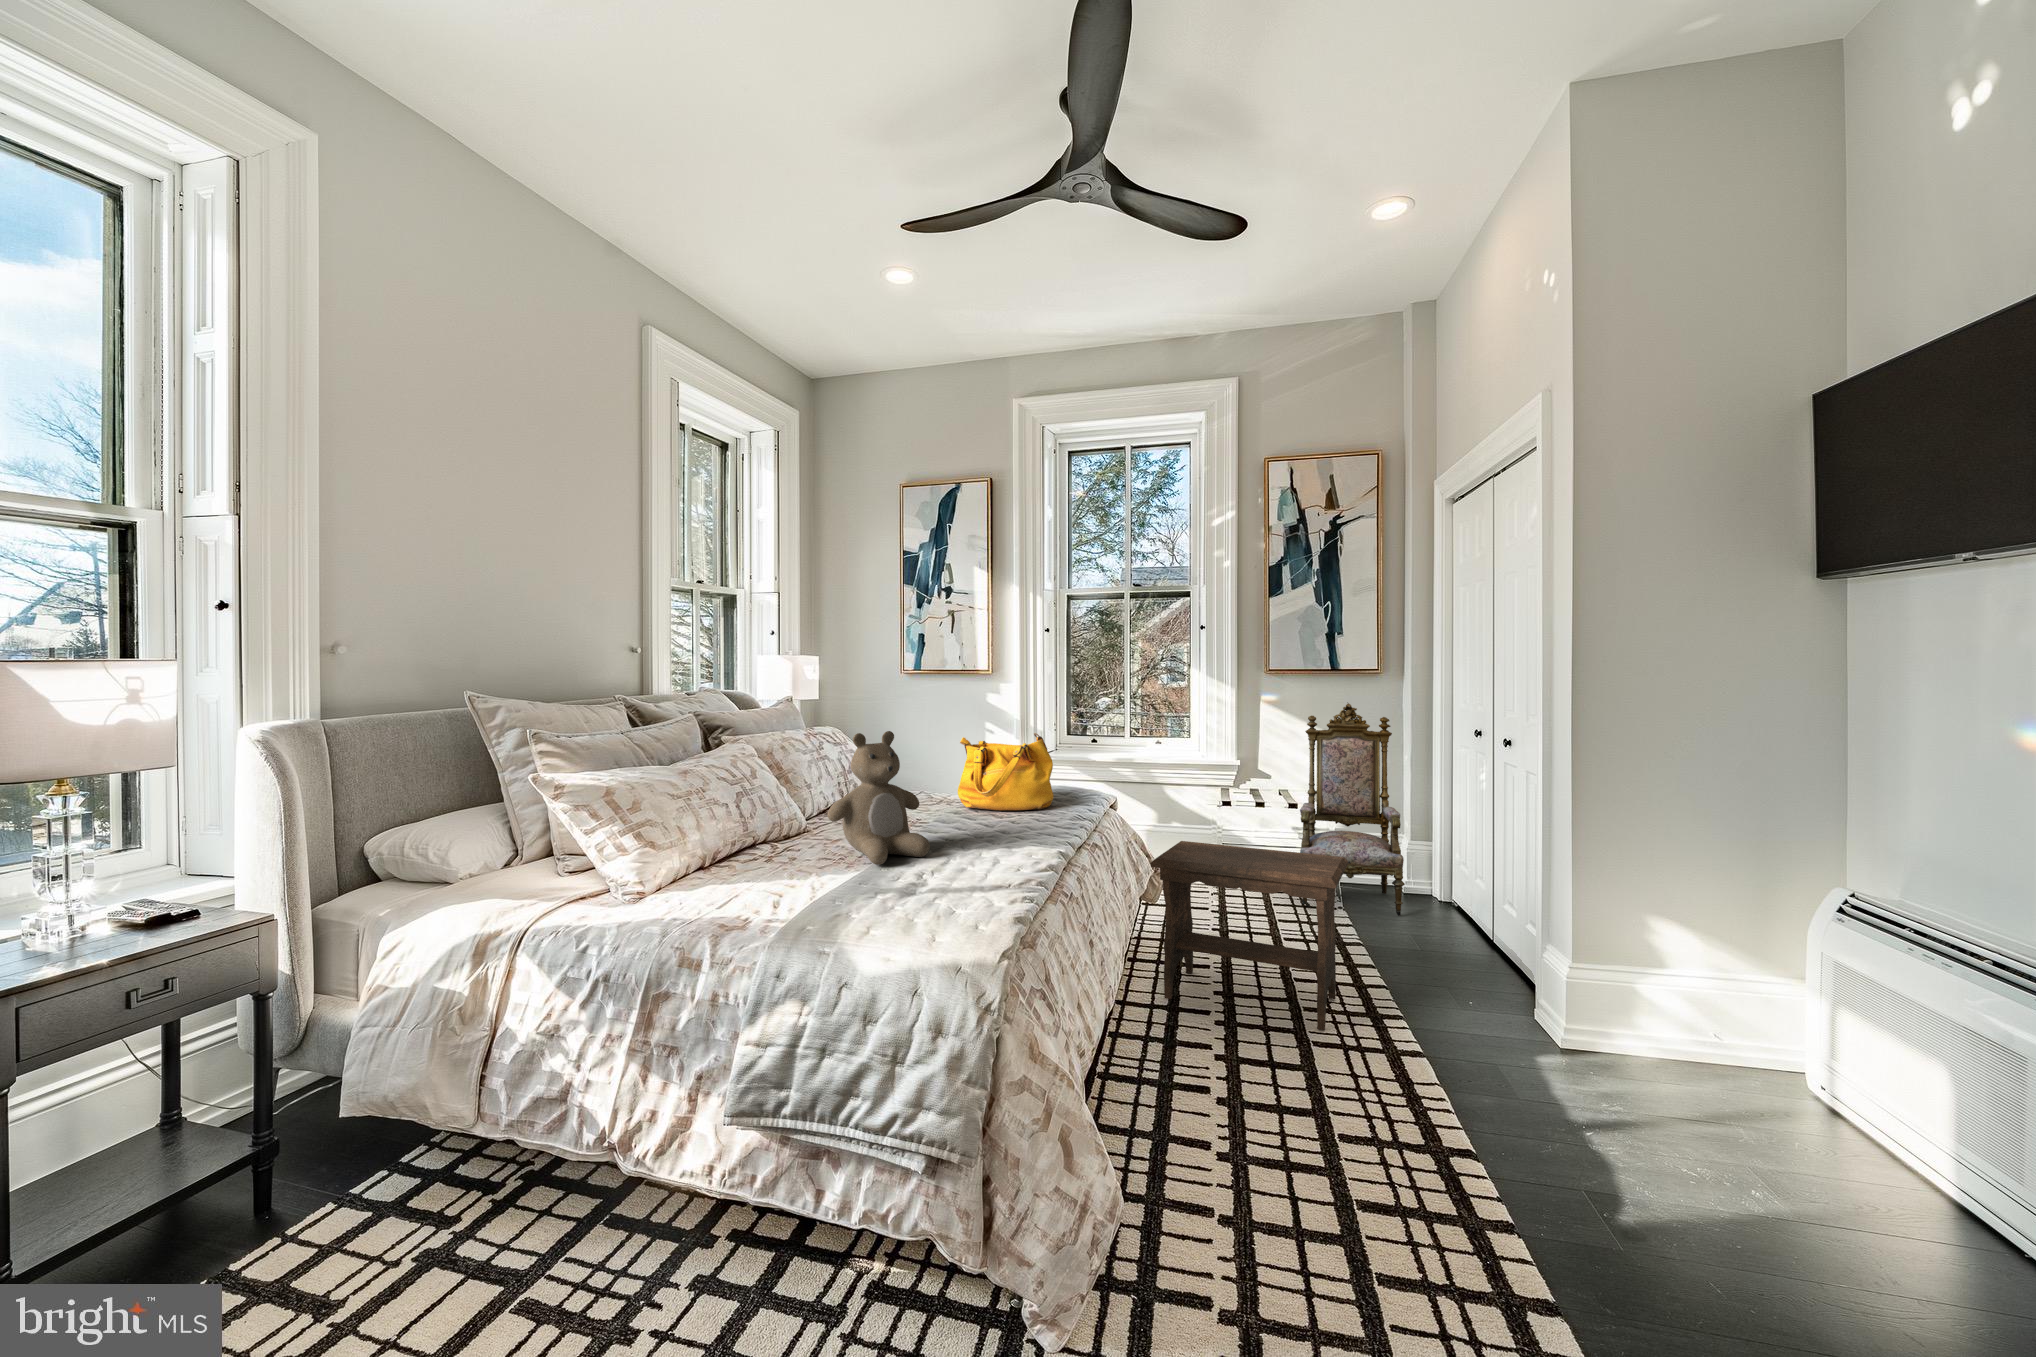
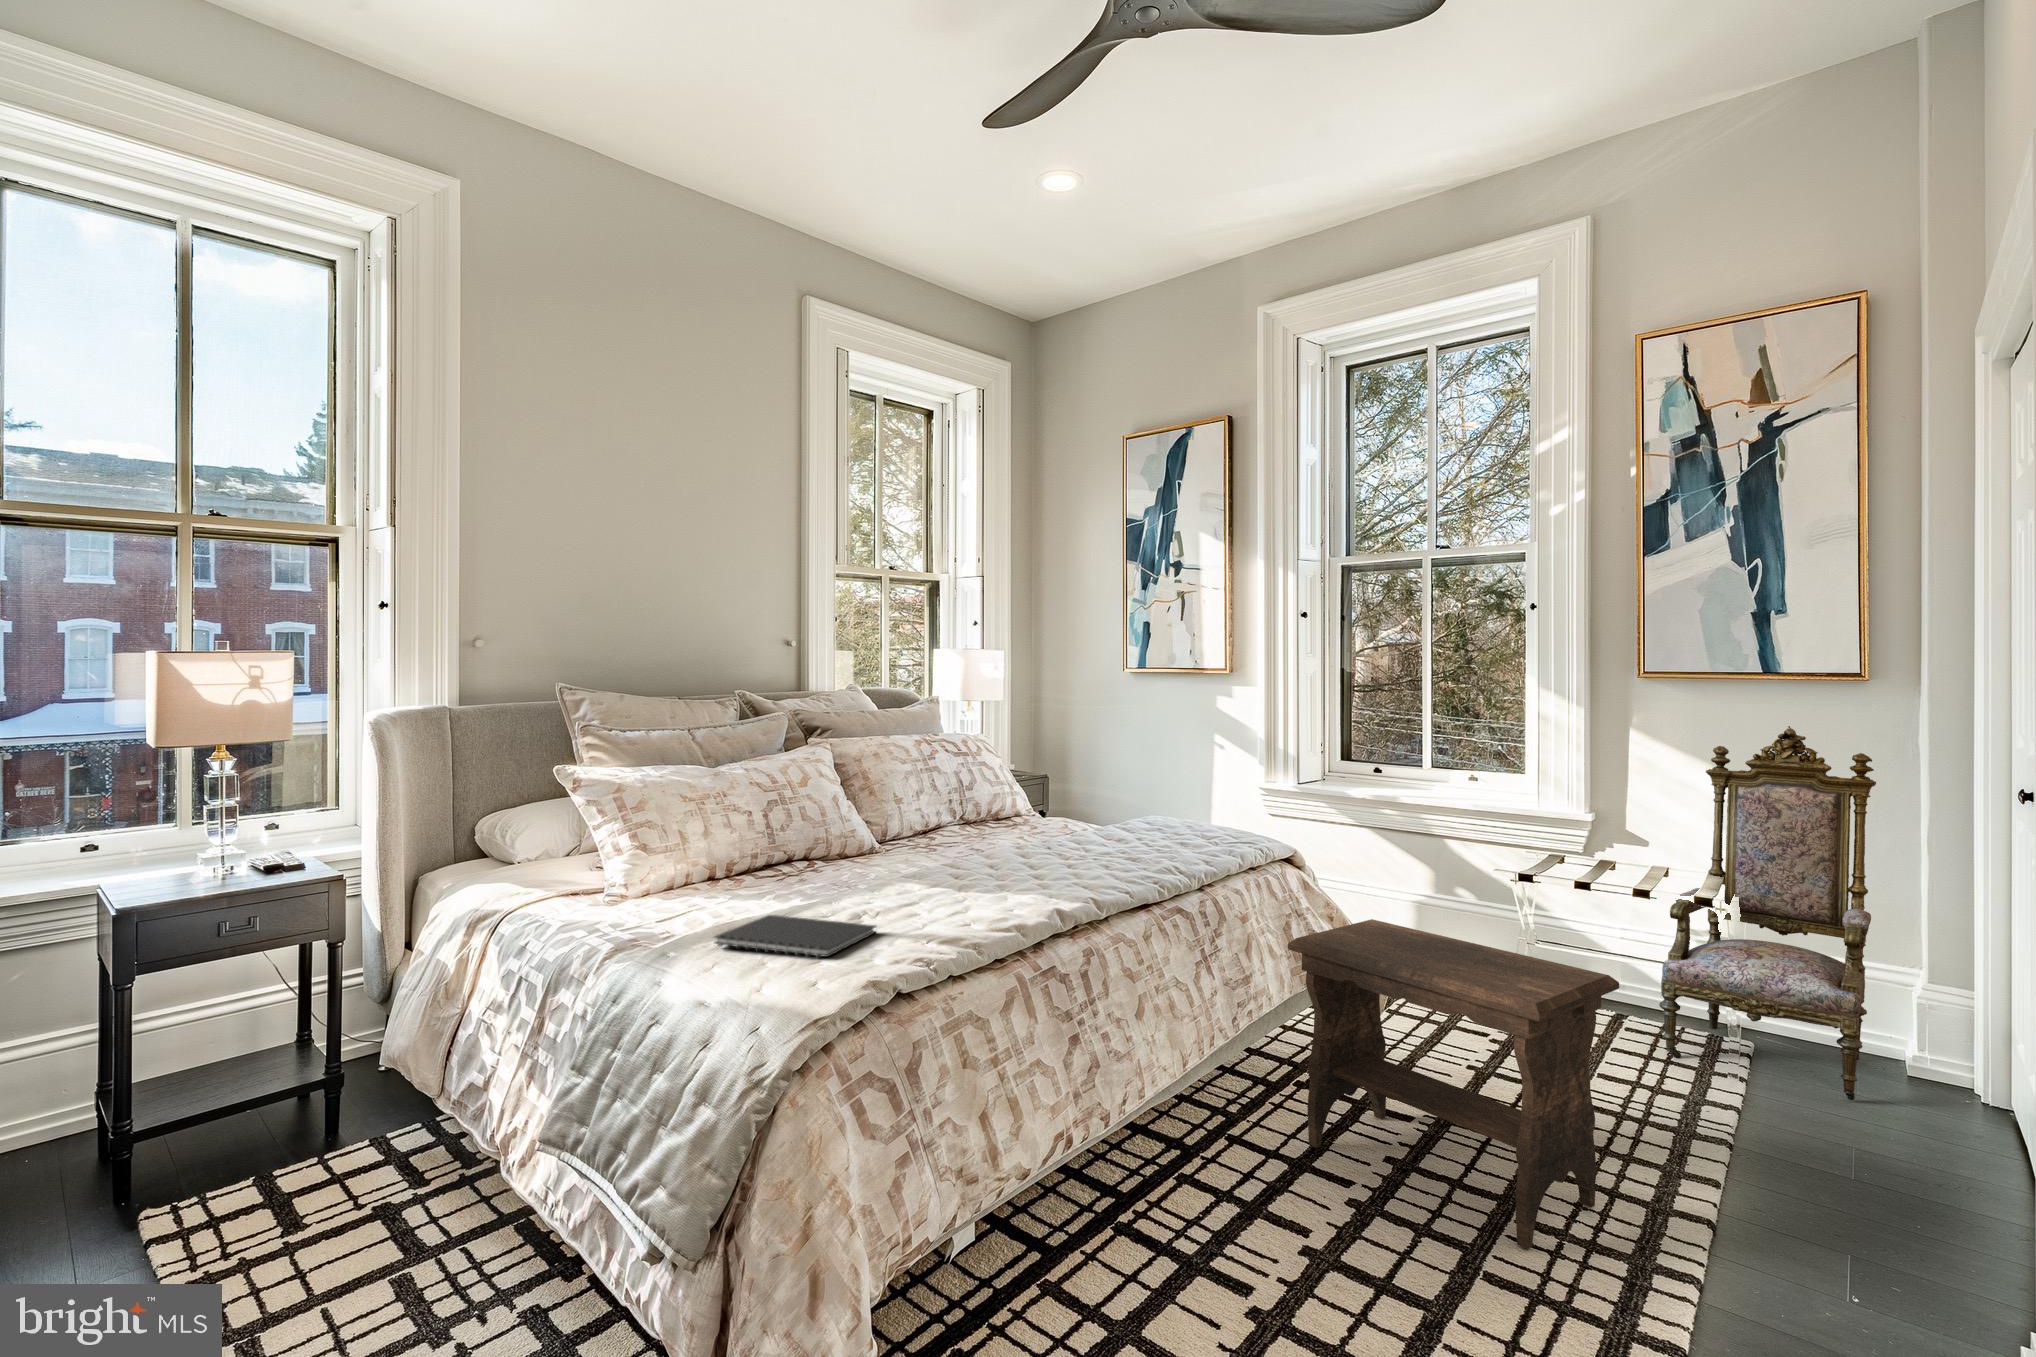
teddy bear: present [827,731,930,865] -> none [818,736,942,897]
handbag: present [958,733,1054,810] -> none [1059,749,1178,853]
notebook: none [834,882,949,916] -> present [715,915,876,958]

